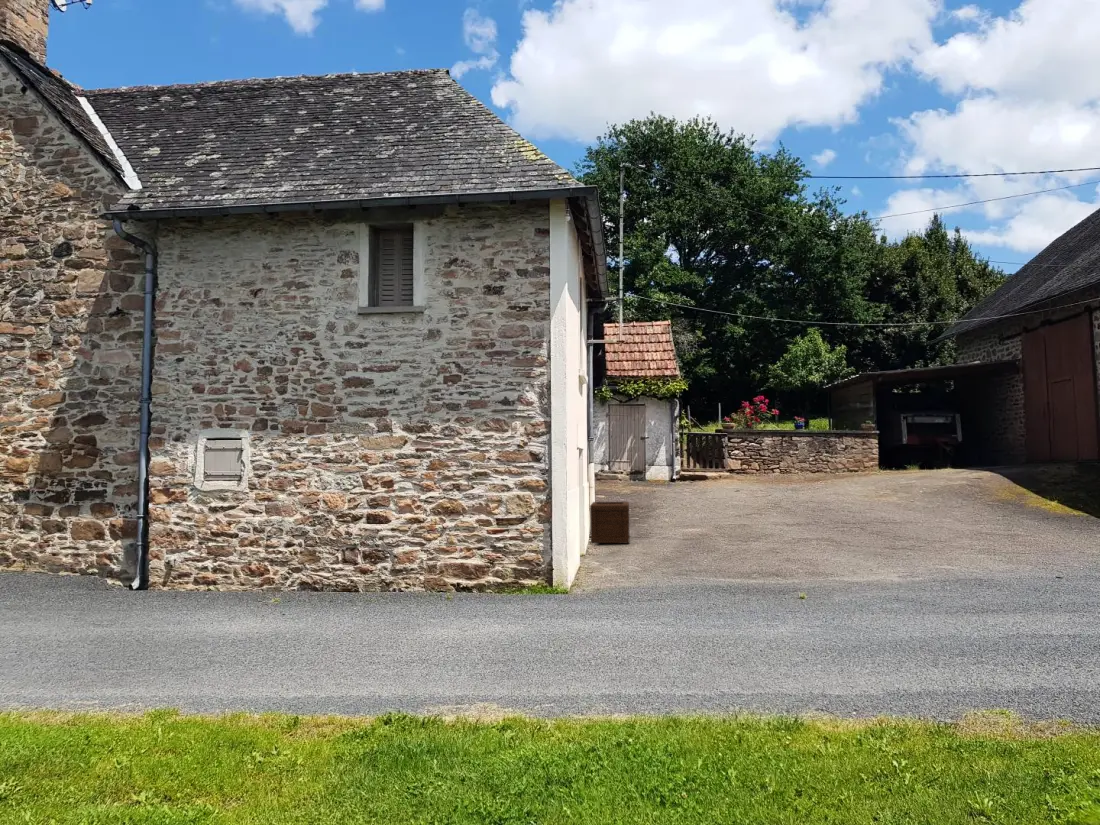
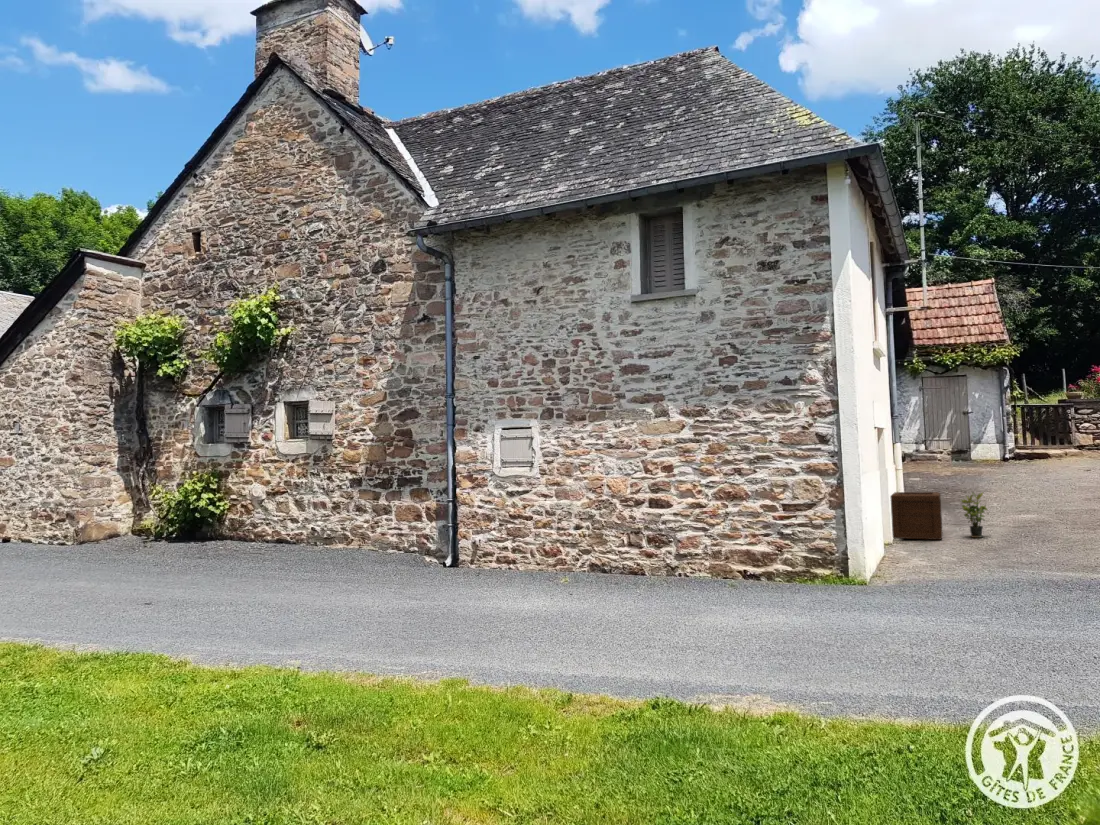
potted plant: none [644,502,664,541] -> present [961,493,987,538]

